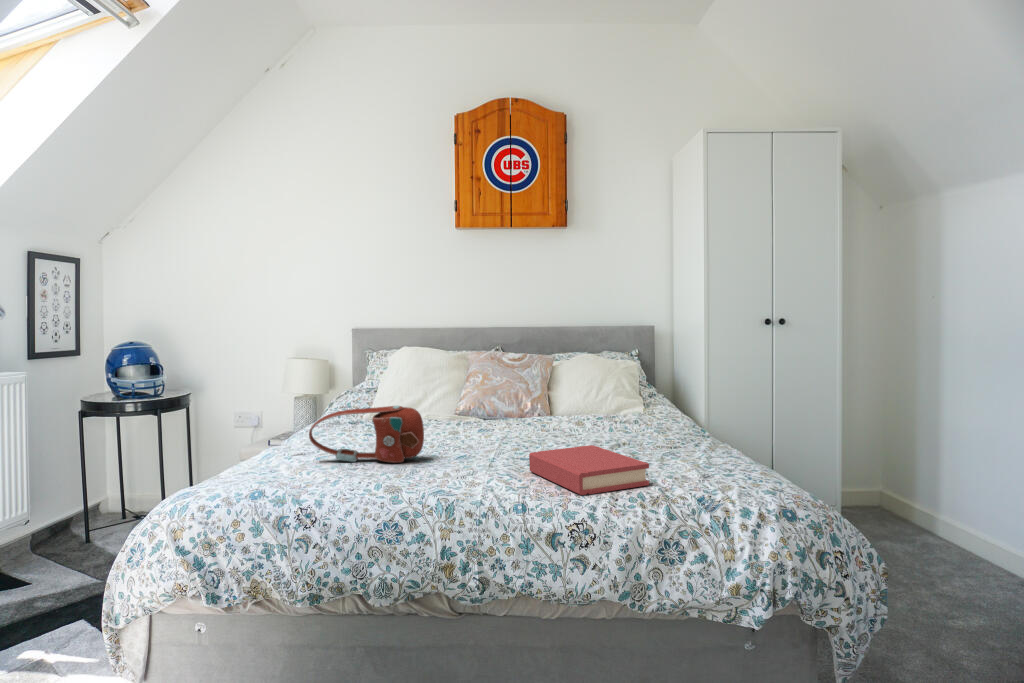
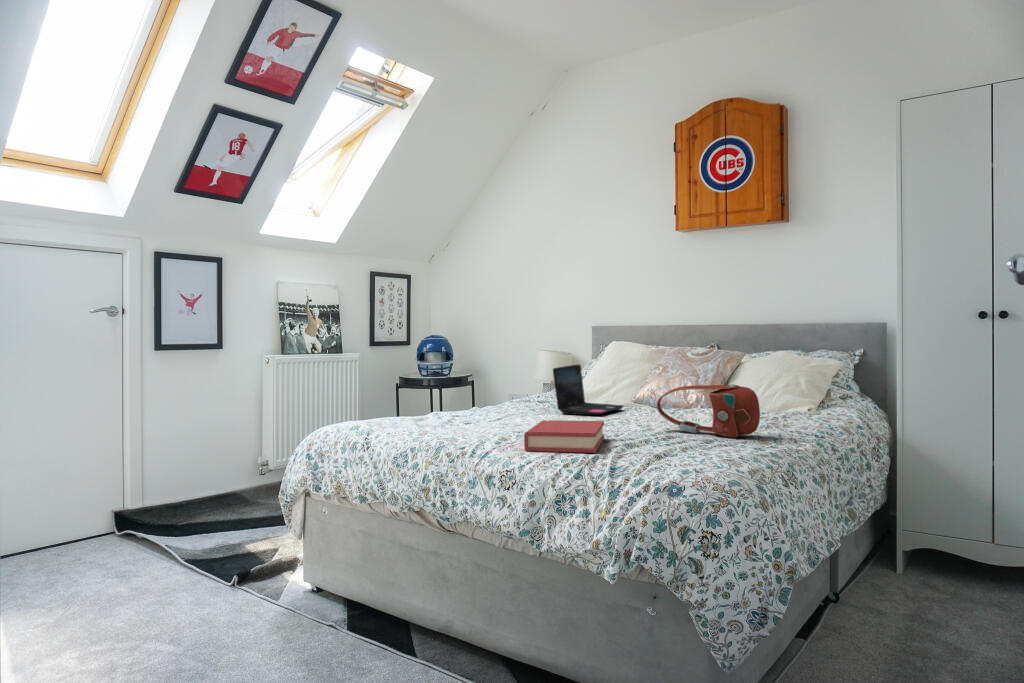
laptop: none [432,376,493,435] -> present [553,365,624,415]
handbag: present [309,406,424,463] -> present [657,384,760,437]

